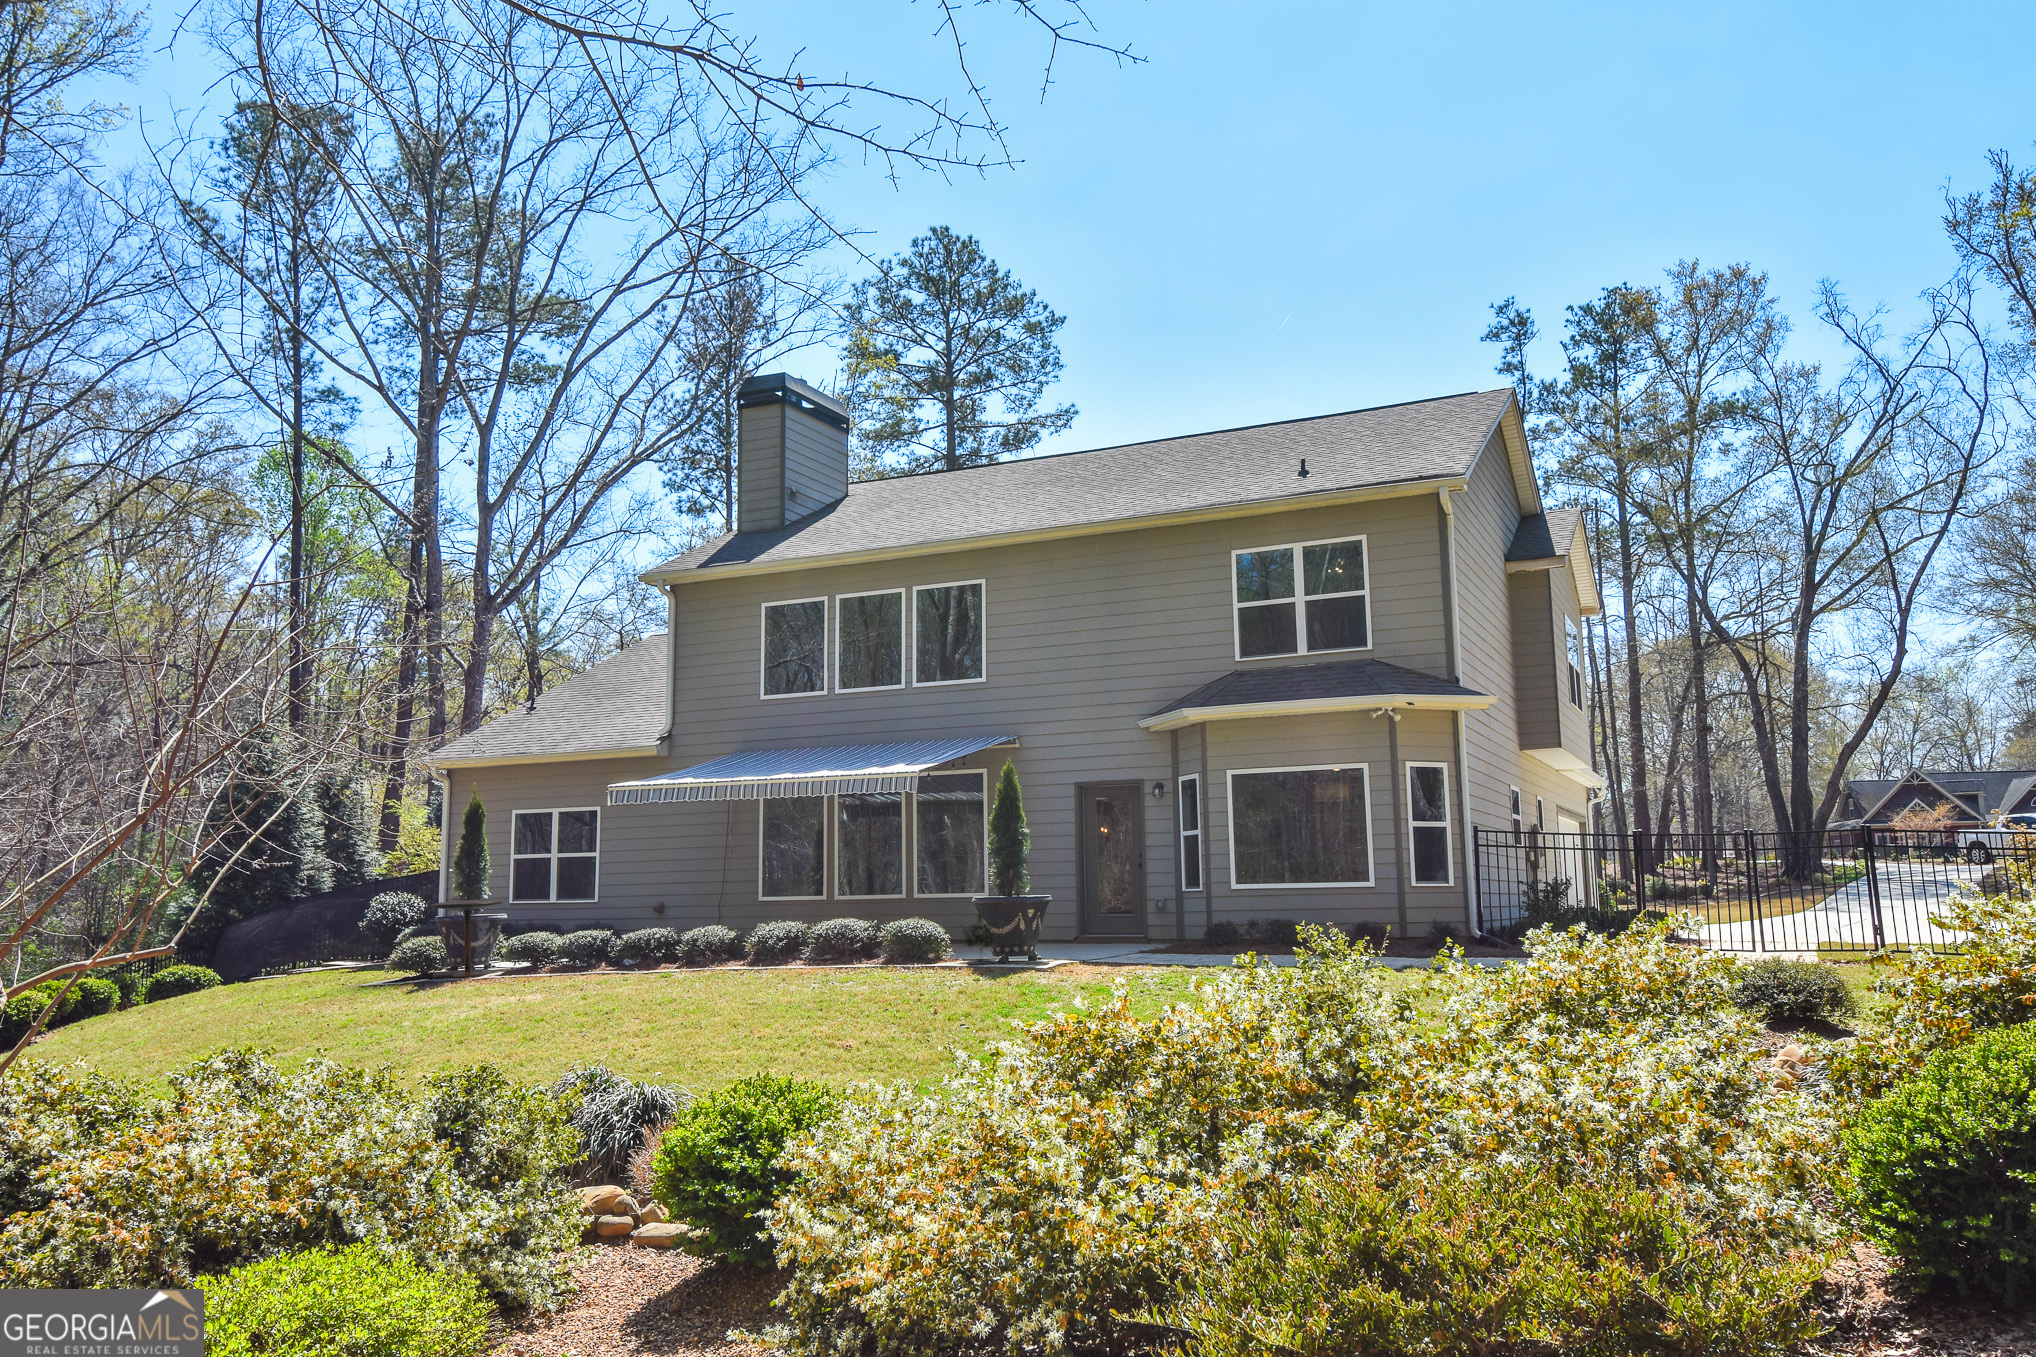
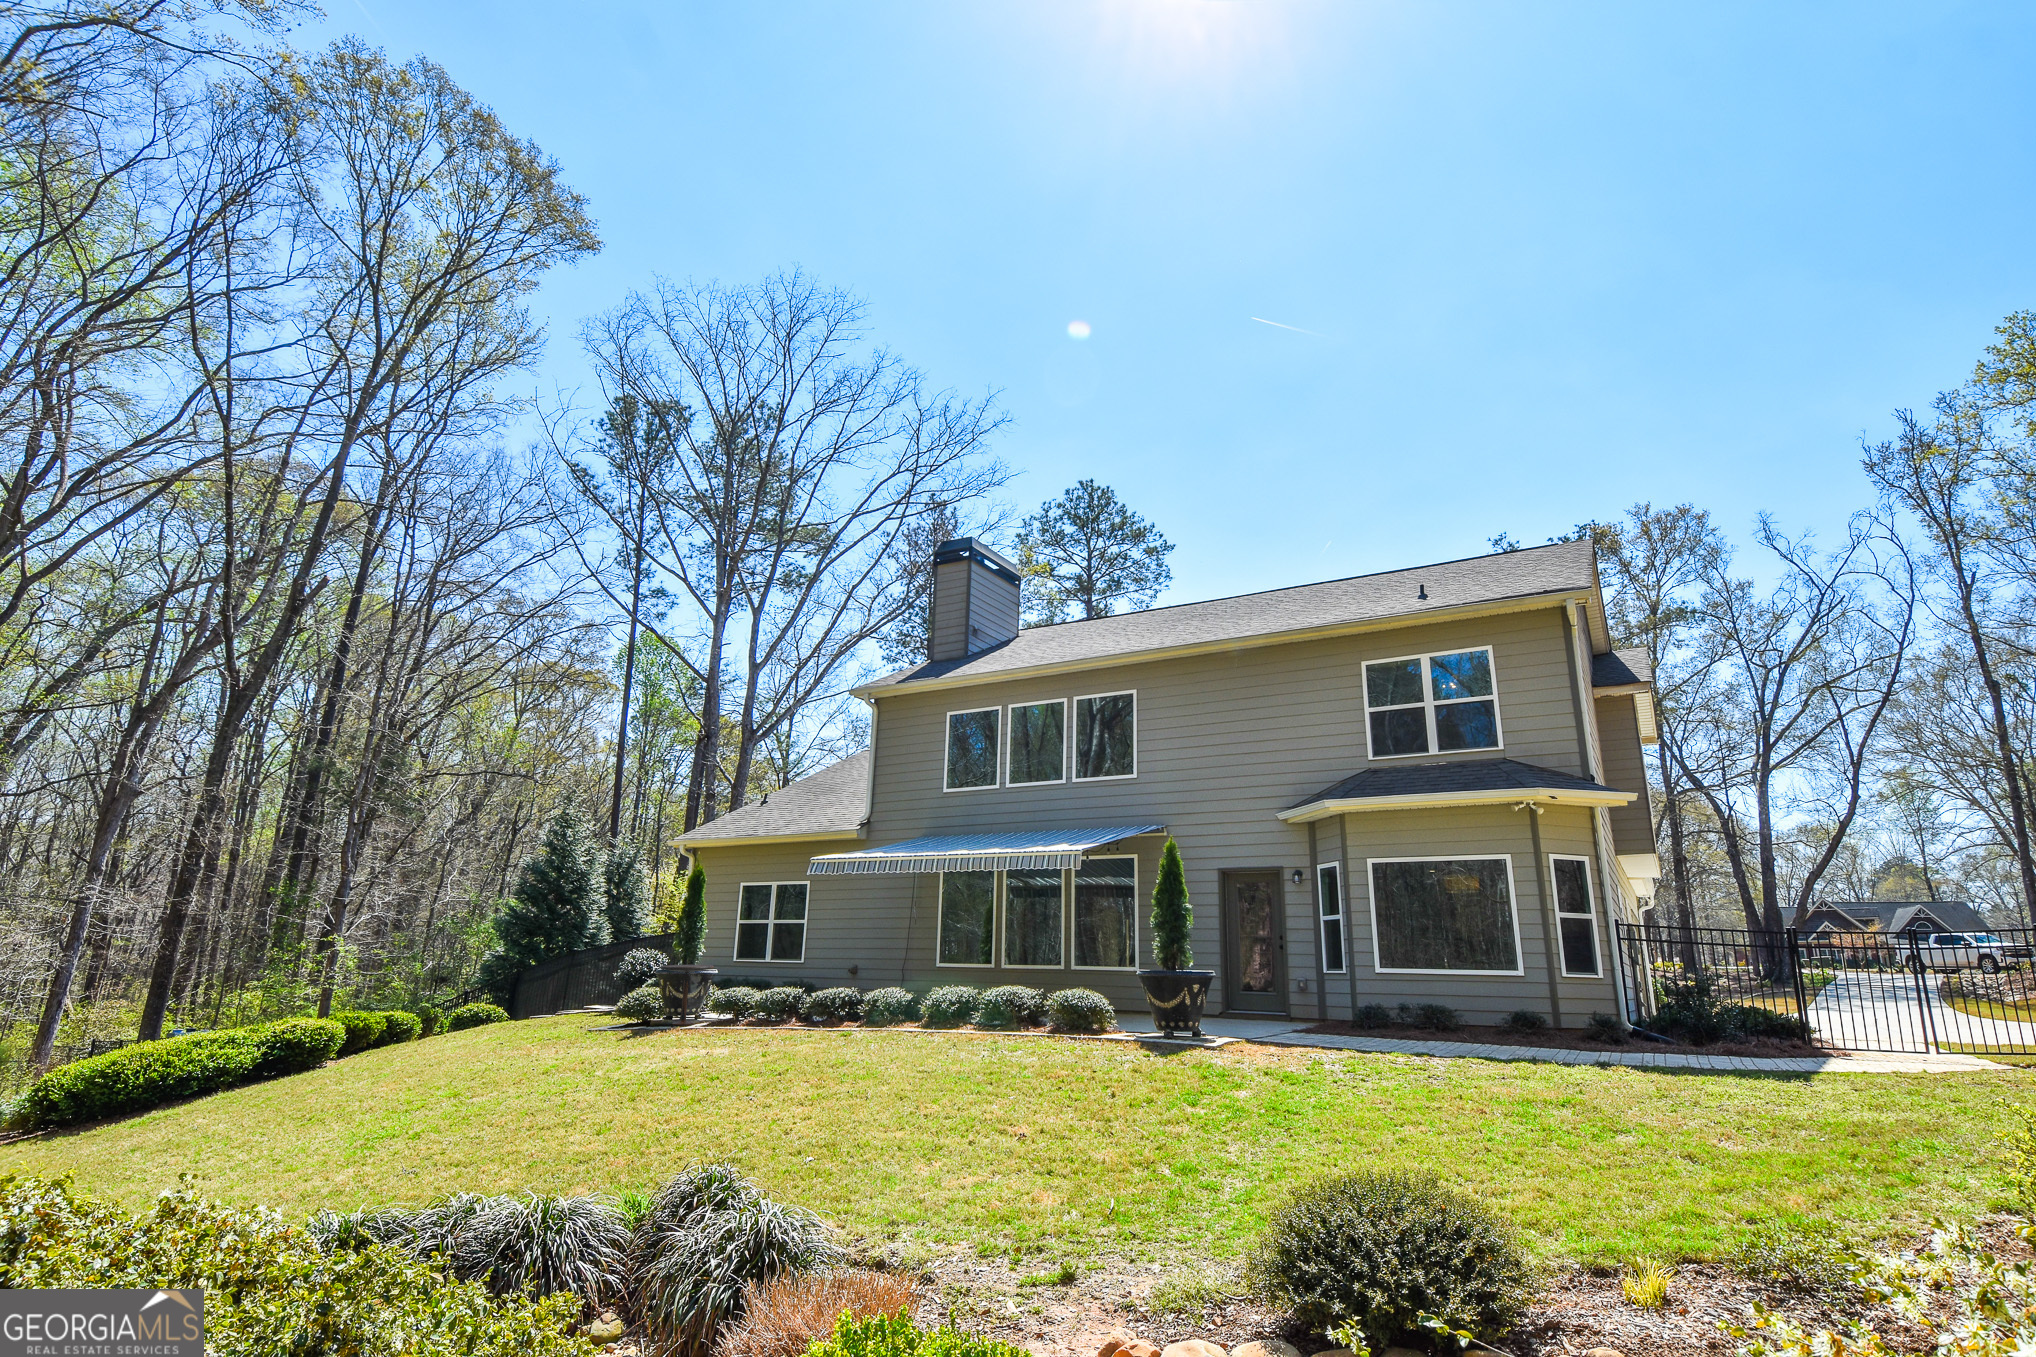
potted tree: present [964,913,997,965] -> none [1047,994,1078,1044]

